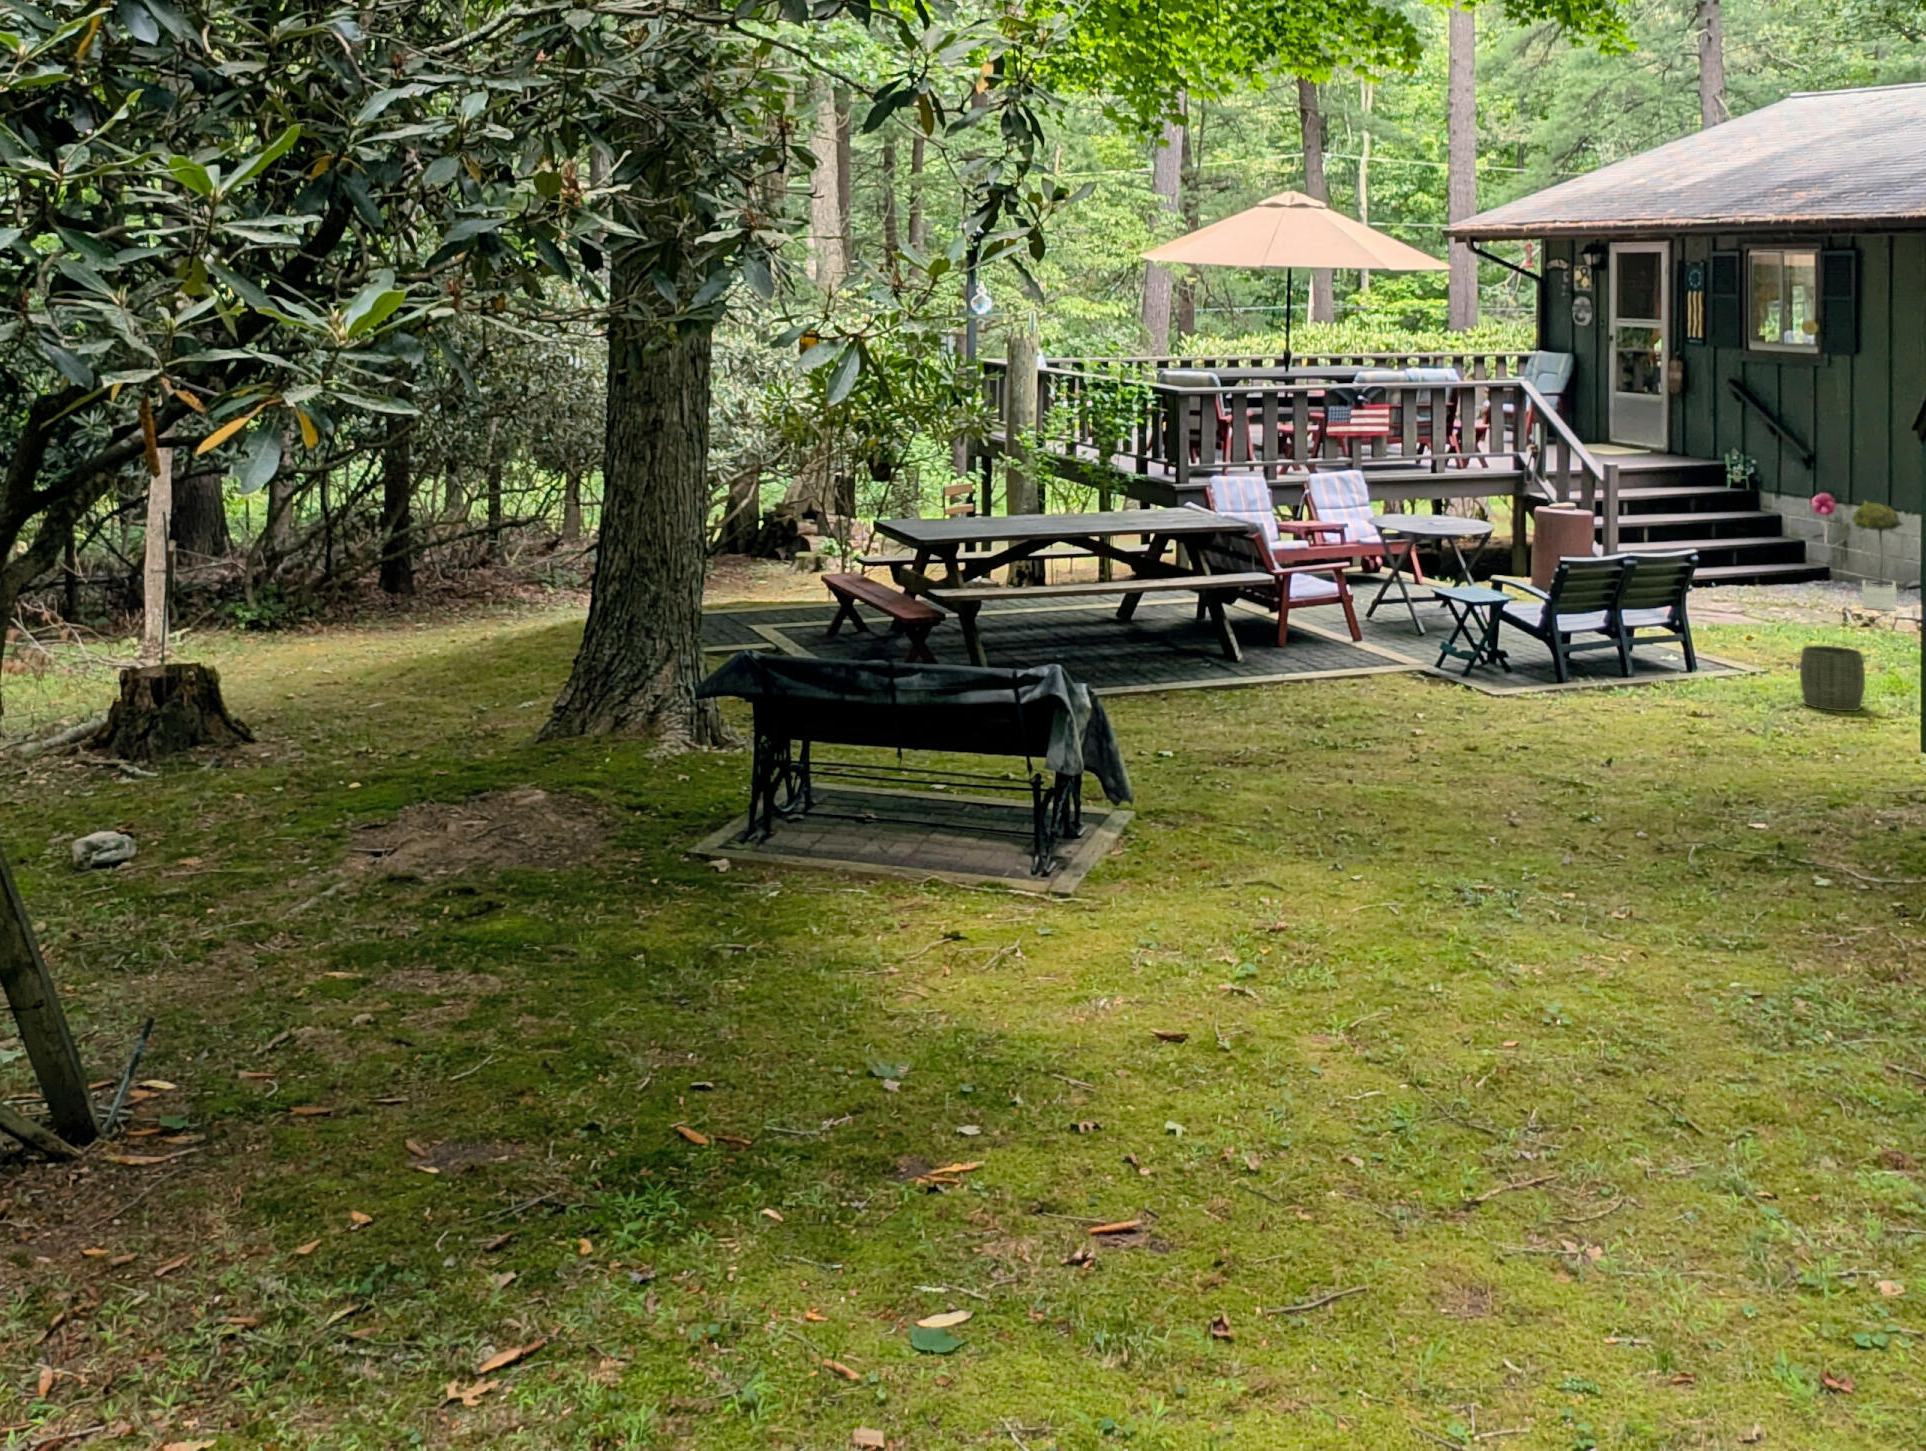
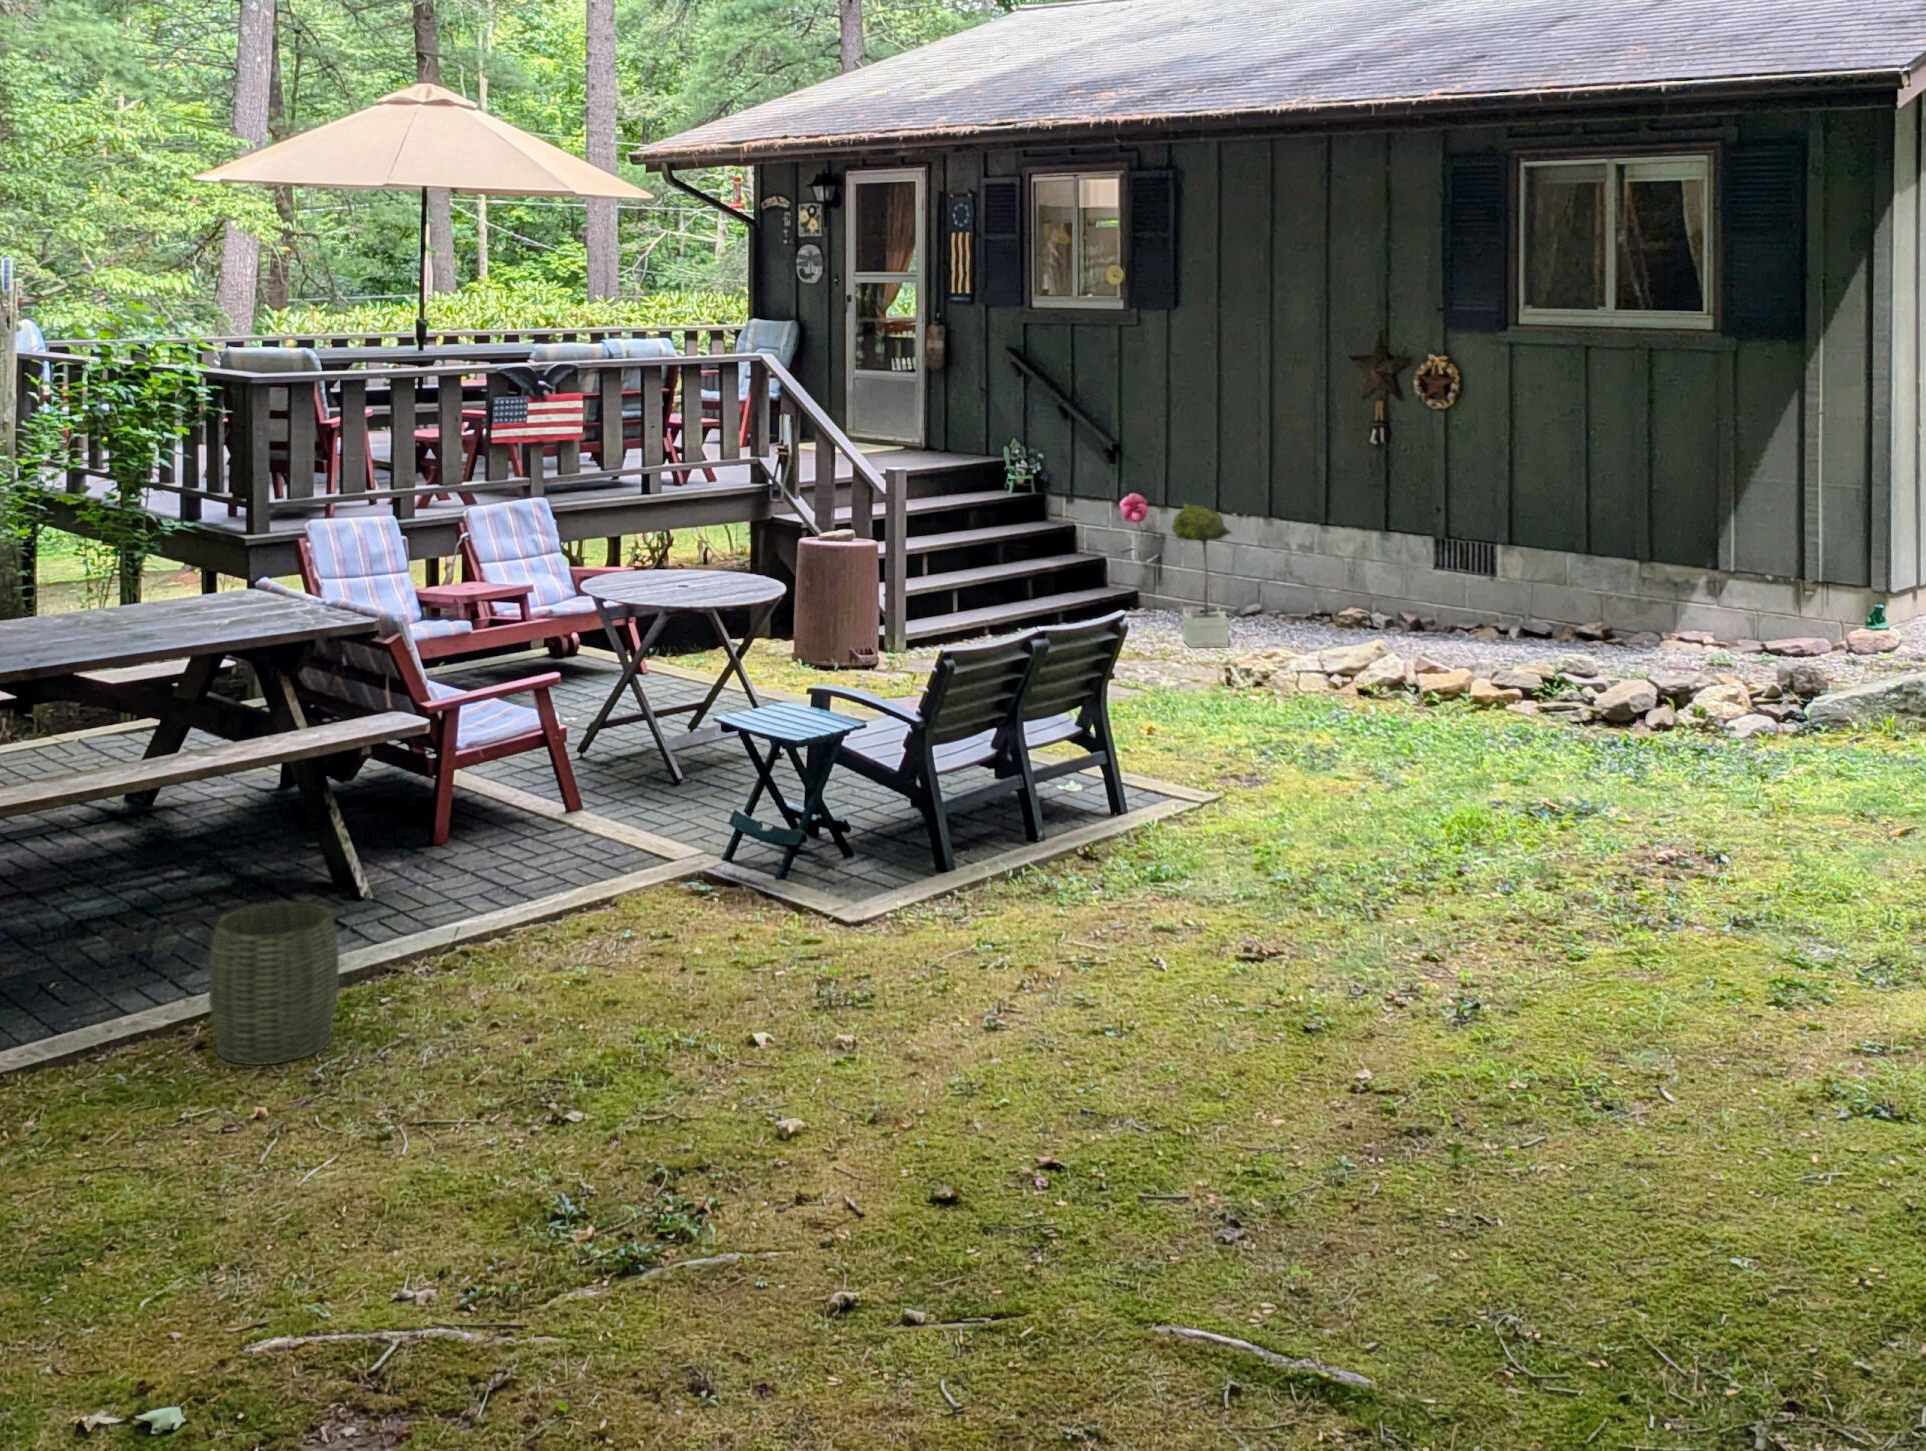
woven basket: present [1800,646,1865,711] -> present [209,902,339,1065]

